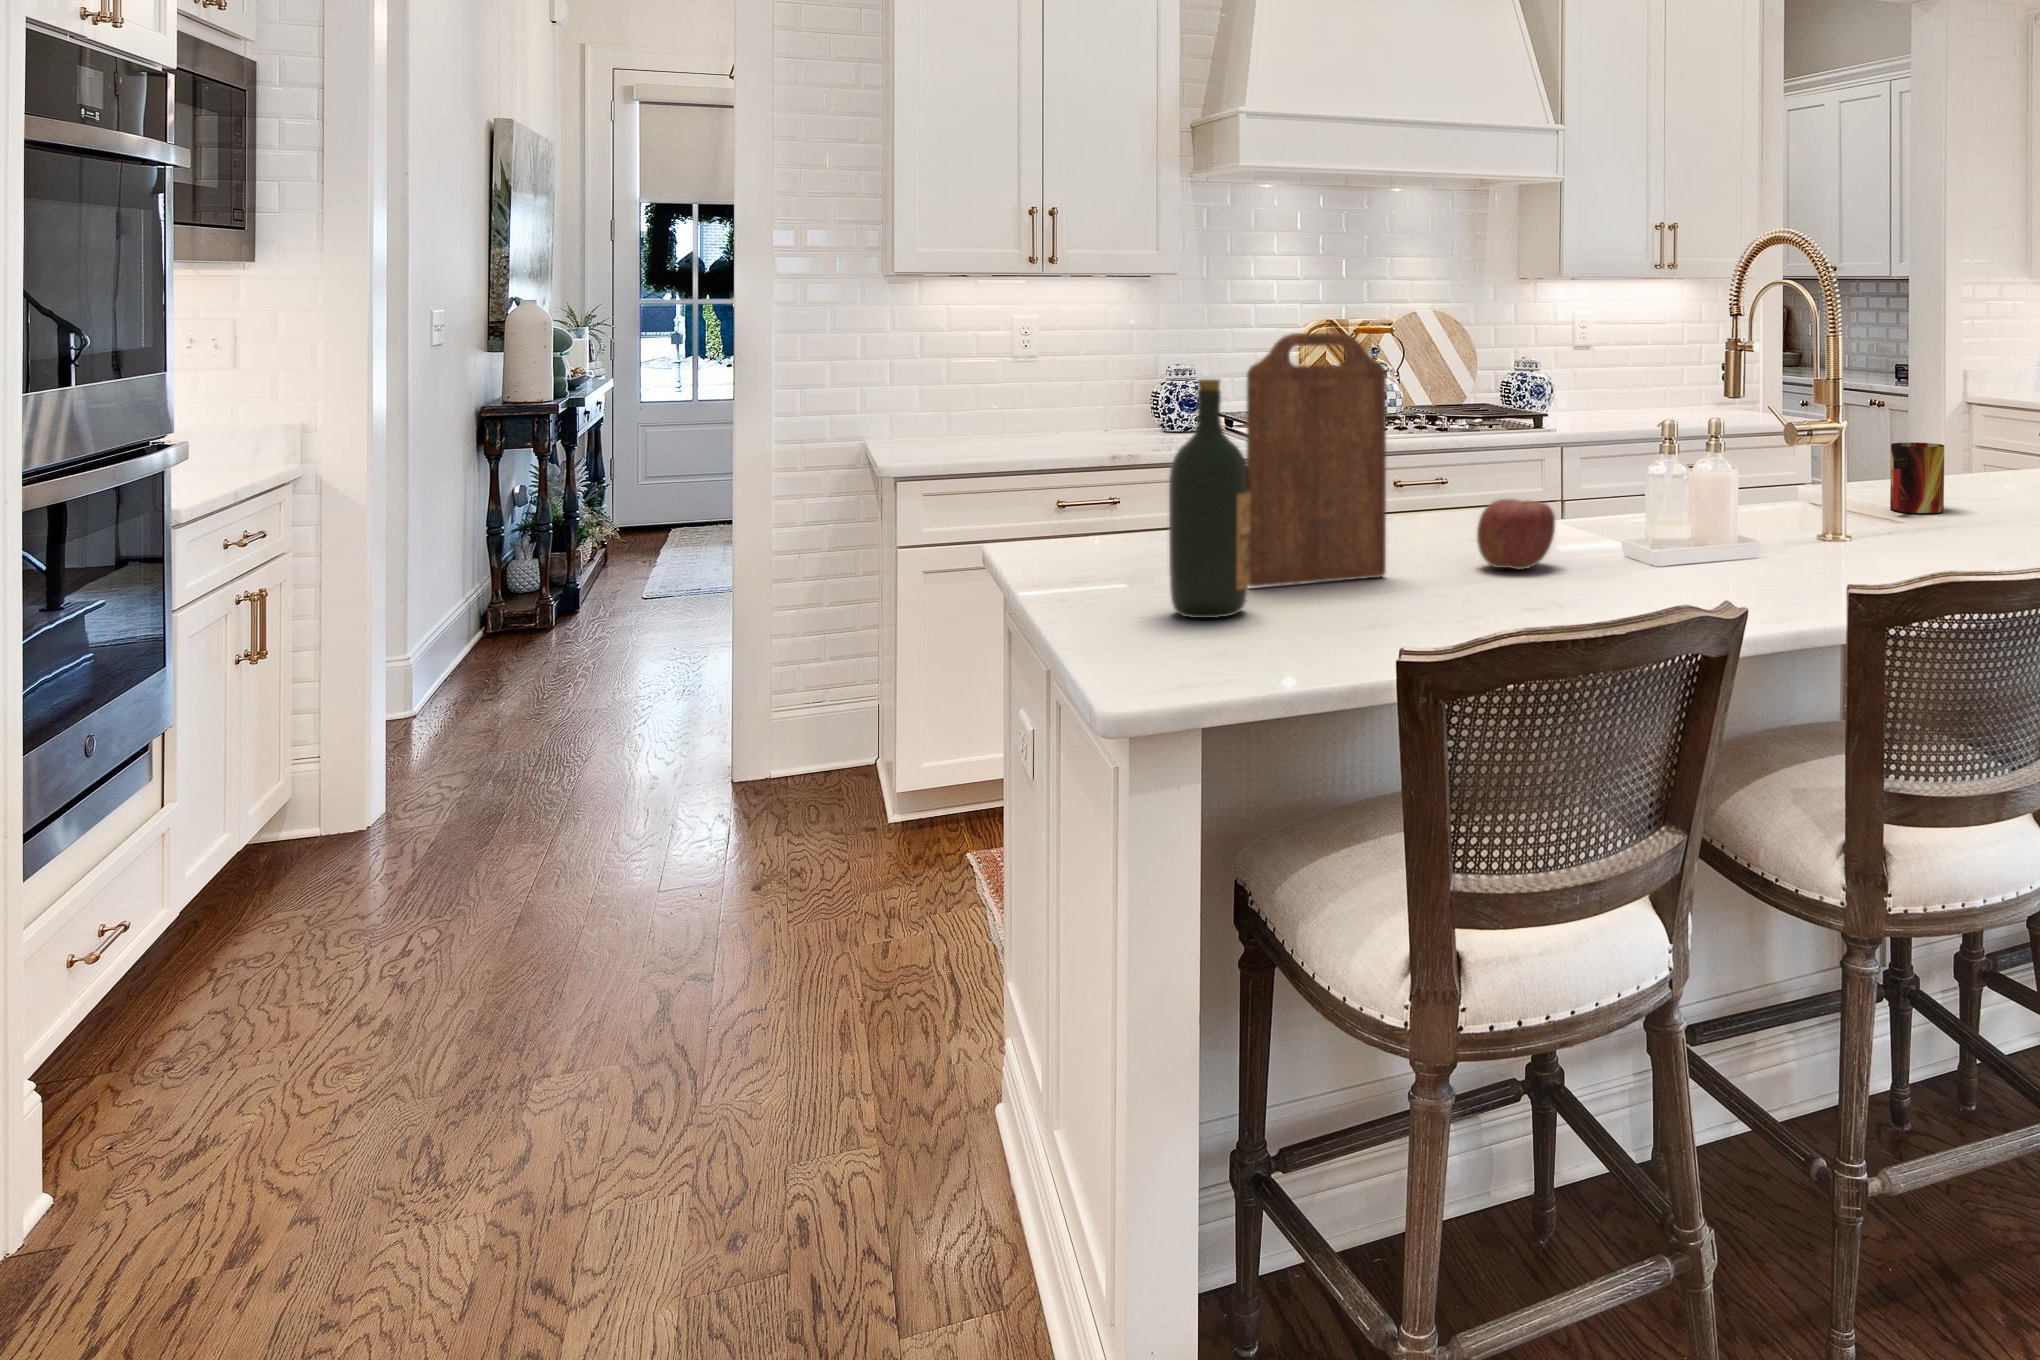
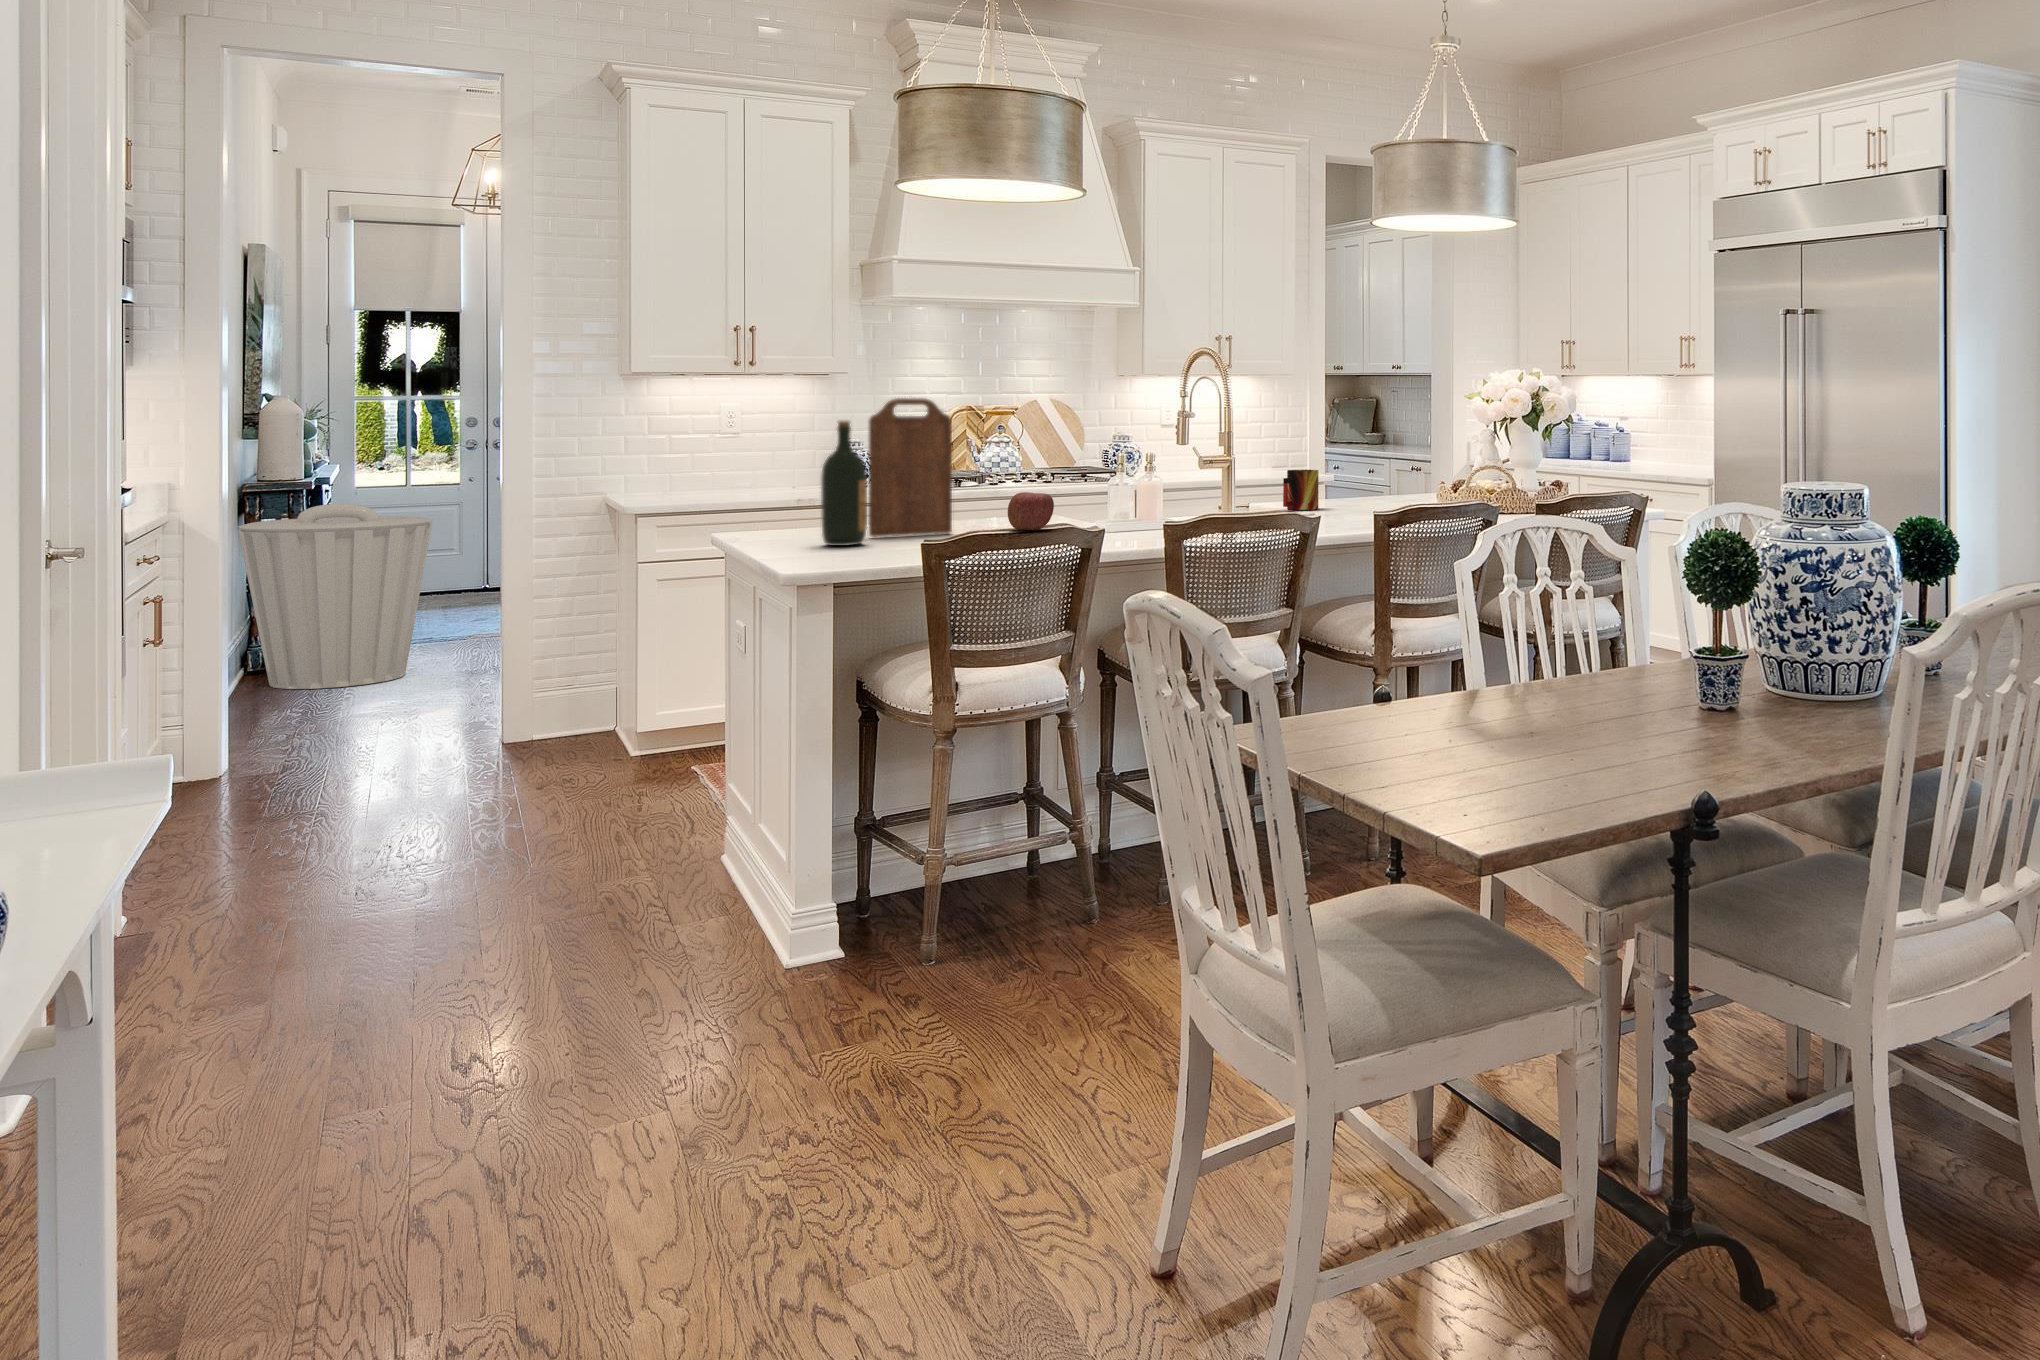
trash can: none [462,437,685,669] -> present [238,504,432,689]

